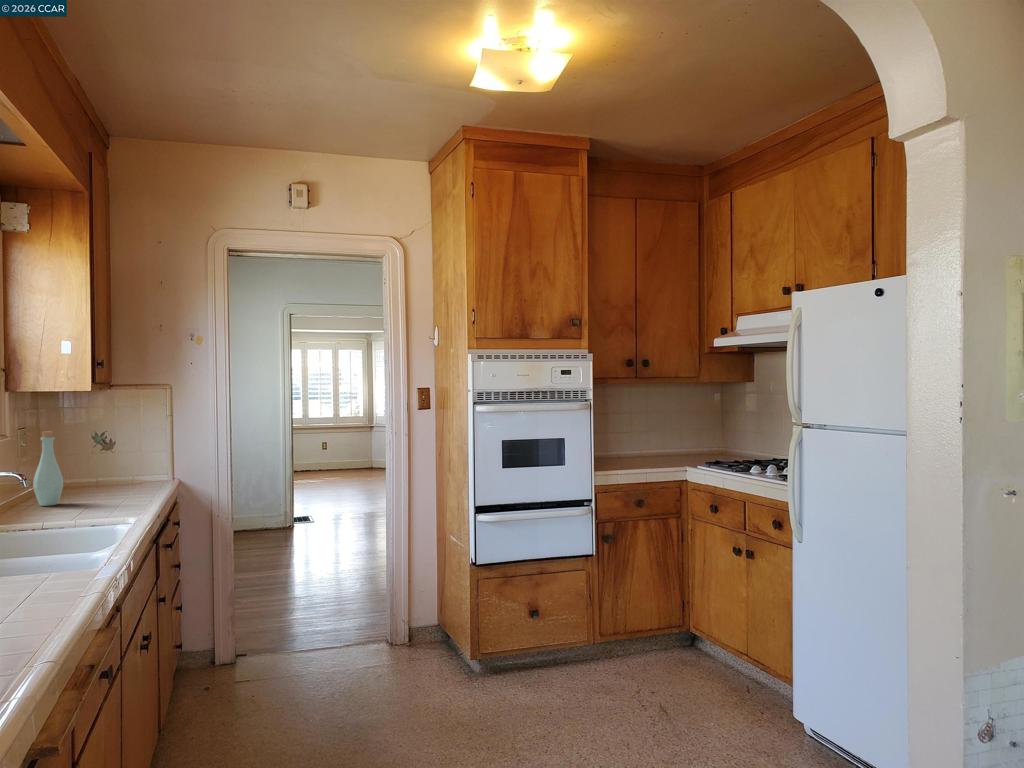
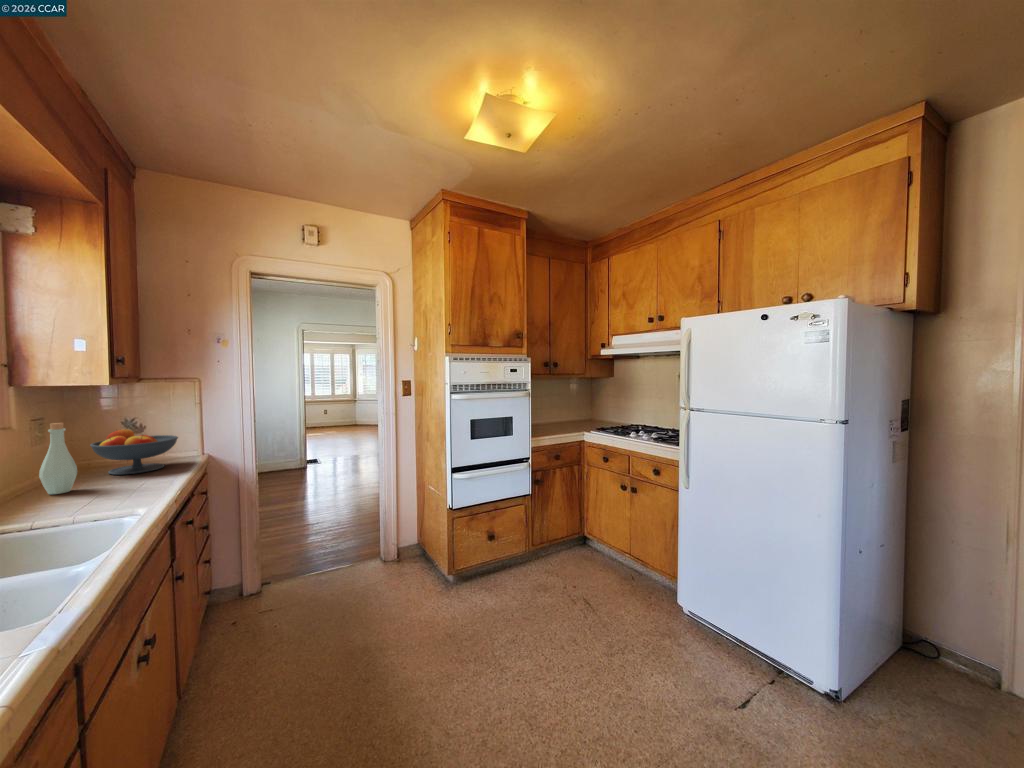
fruit bowl: none [66,444,150,494] -> present [90,429,178,475]

